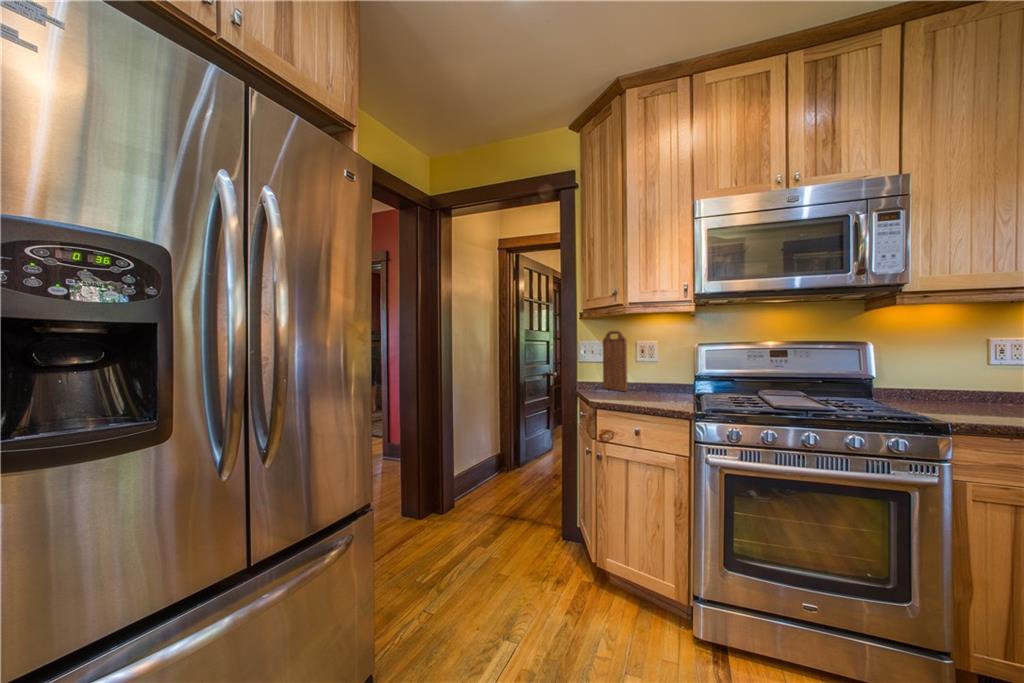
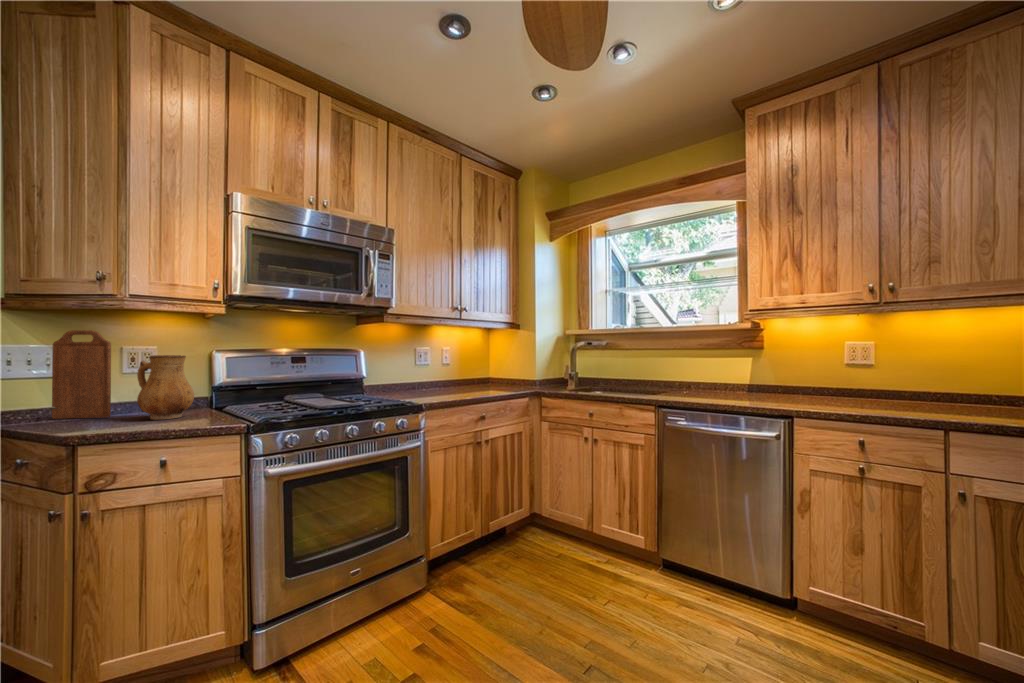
ceramic pitcher: none [635,348,671,398] -> present [137,355,194,420]

